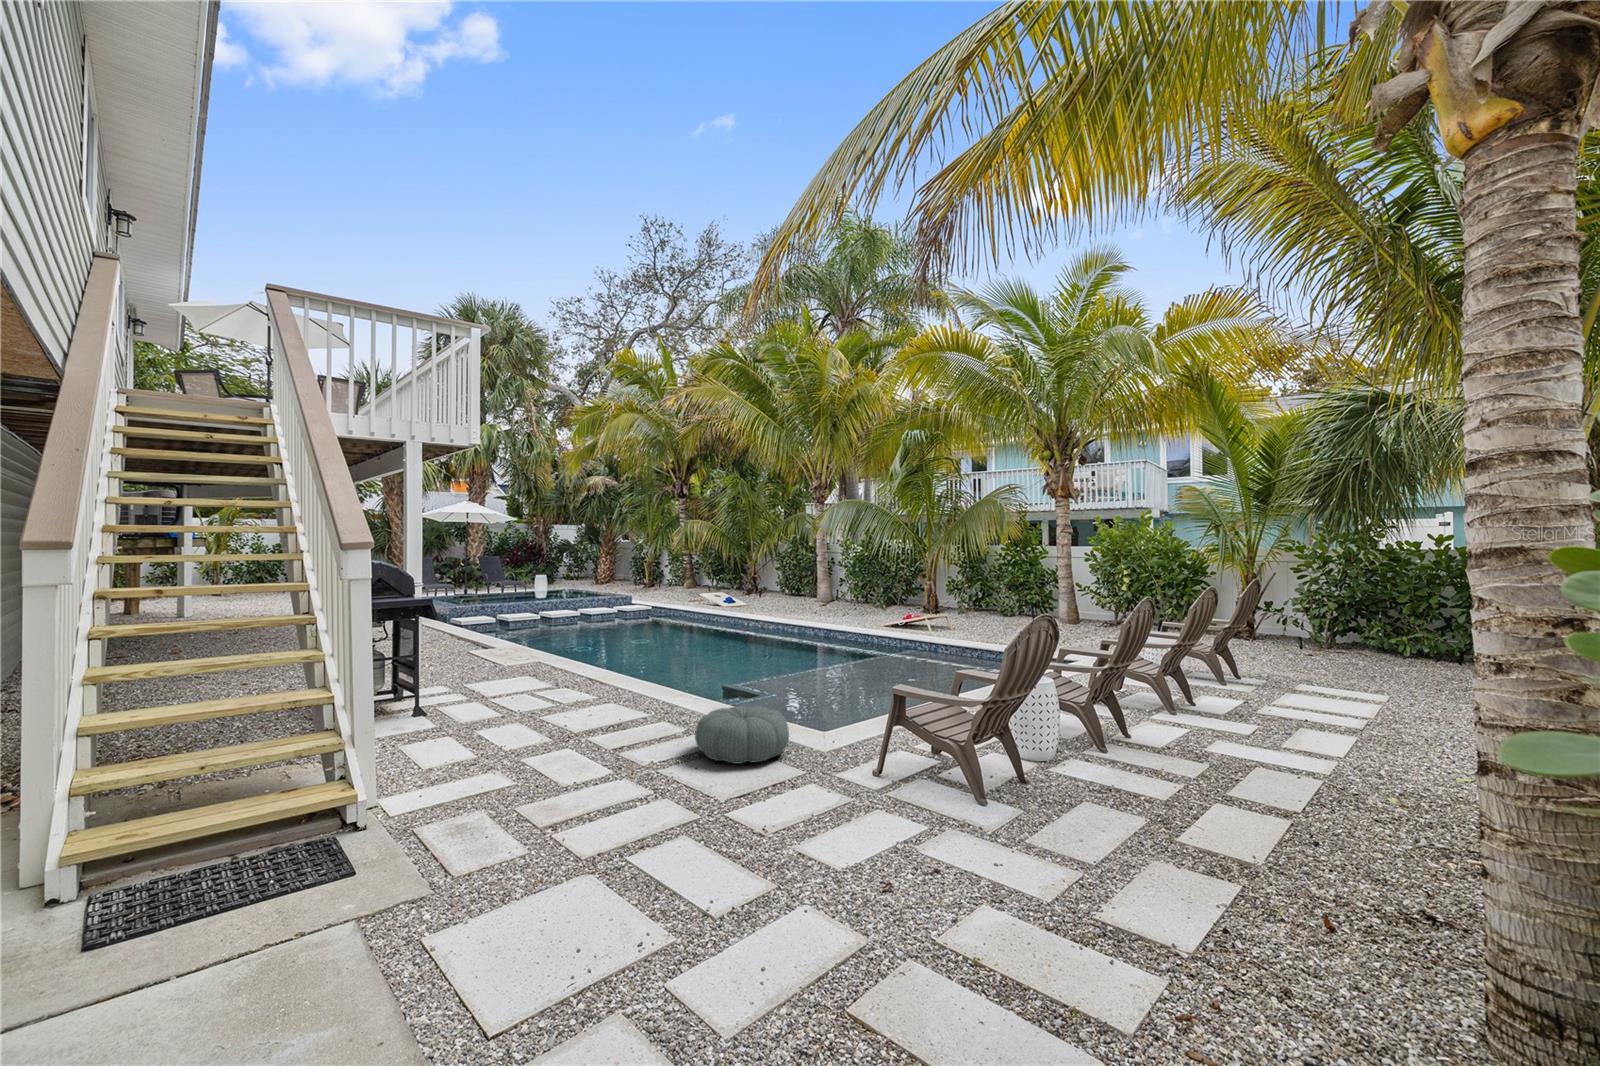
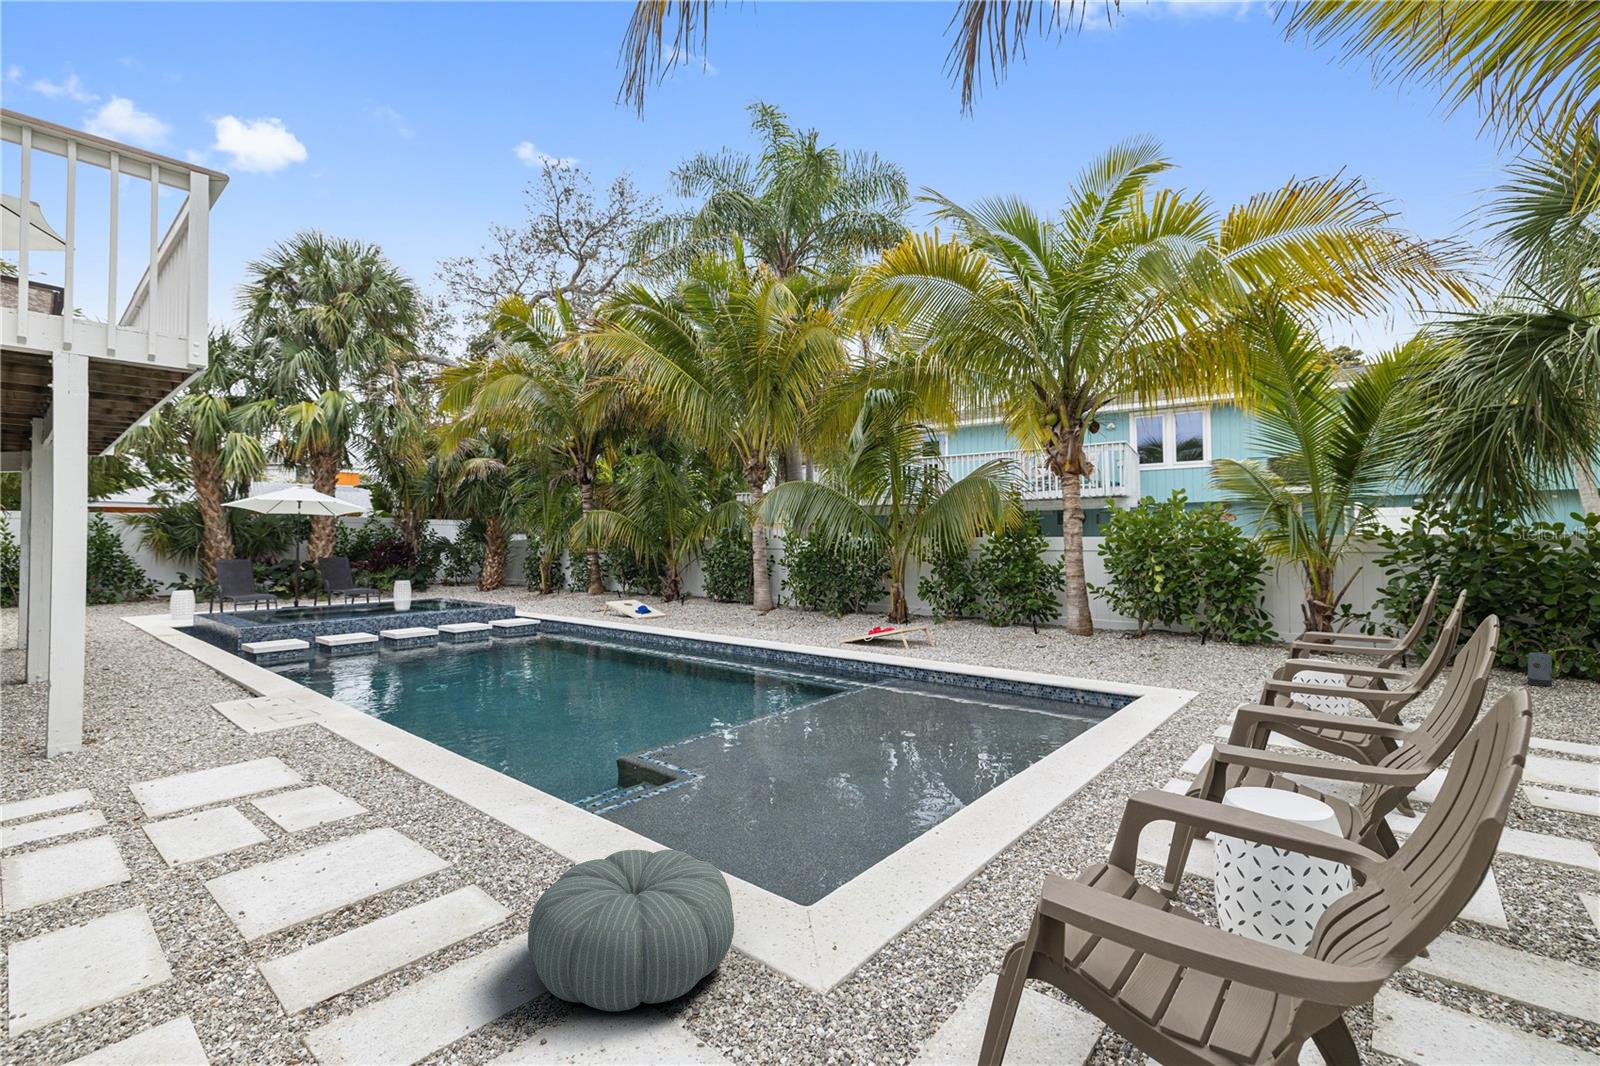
watering can: none [1380,629,1415,664] -> present [1514,639,1567,687]

